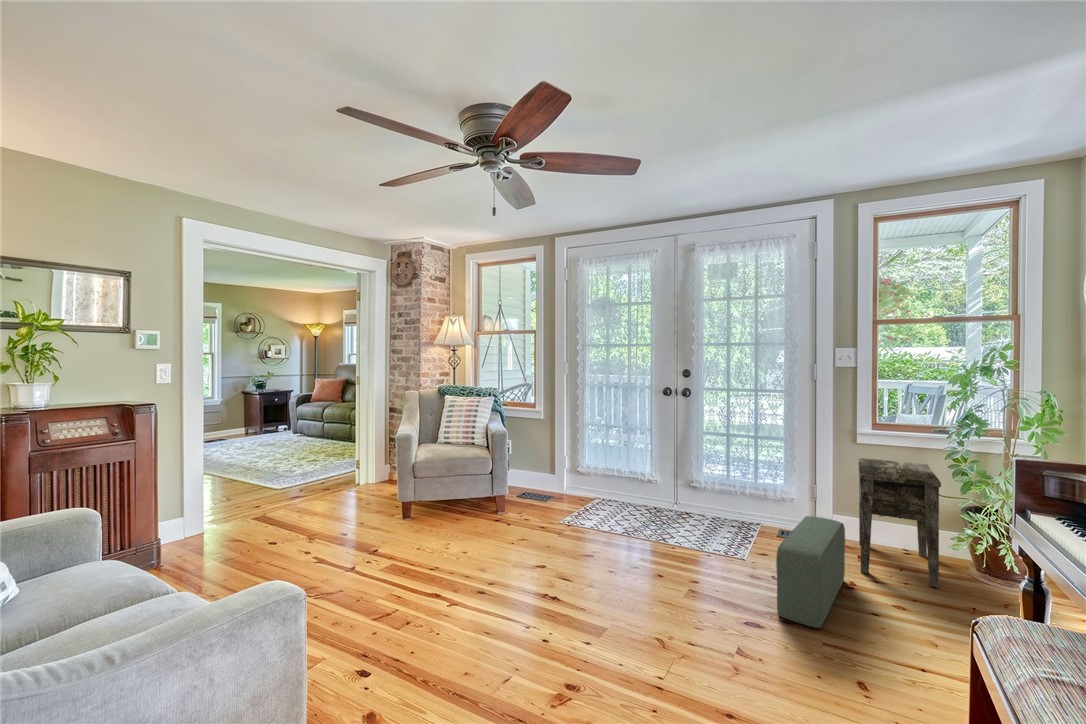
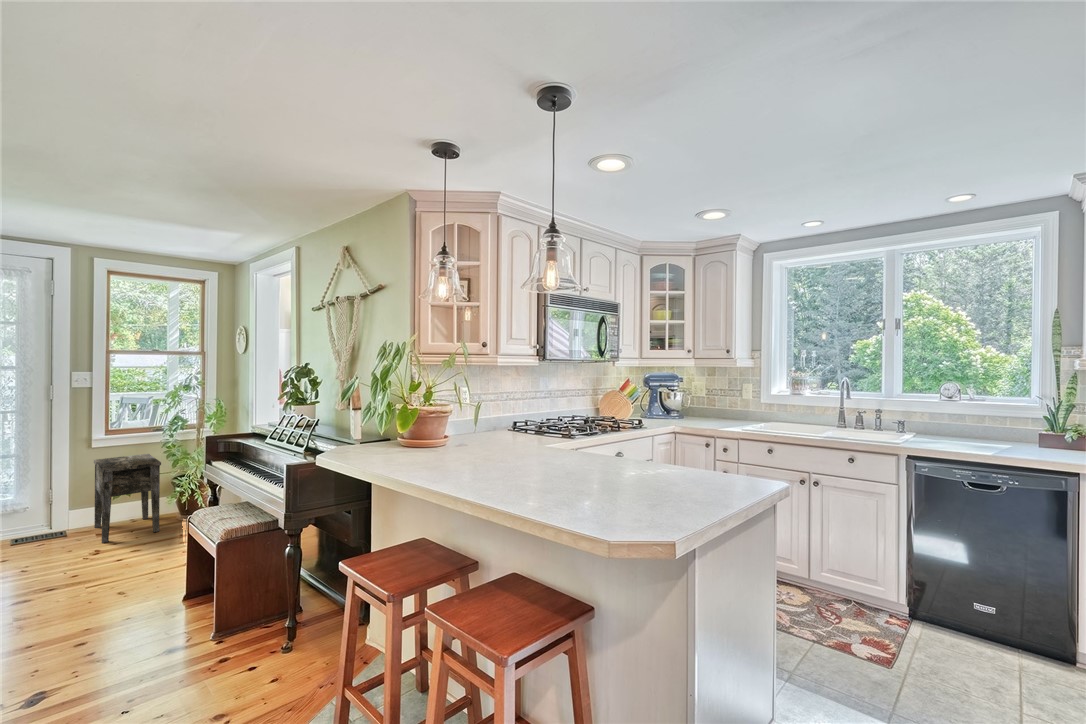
pouf: present [776,516,845,628] -> none [39,508,92,590]

